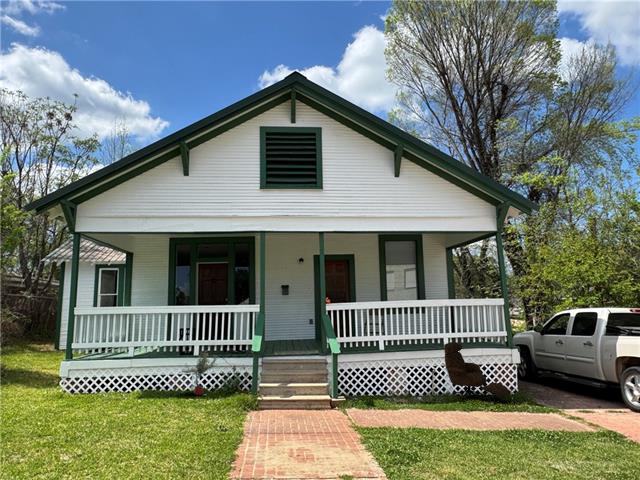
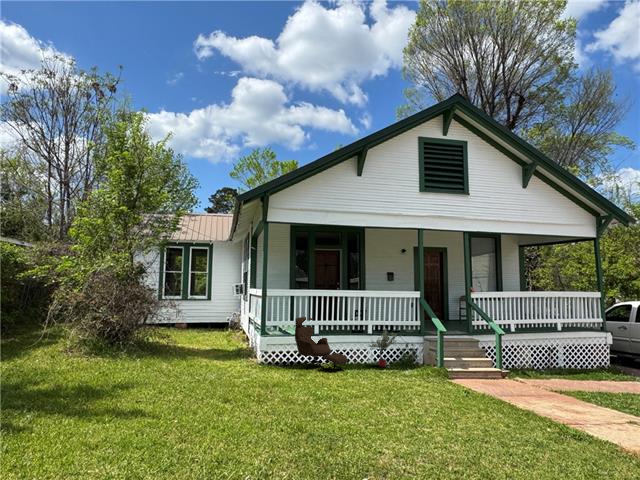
lounge chair: present [444,342,509,404] -> present [295,317,348,372]

